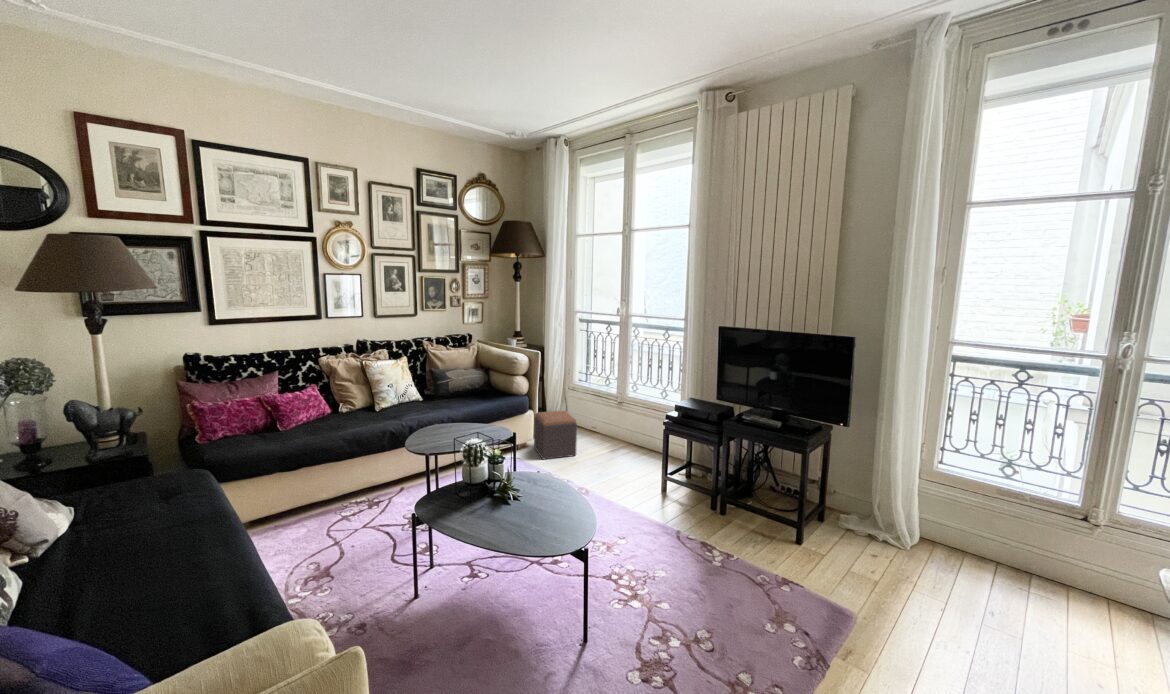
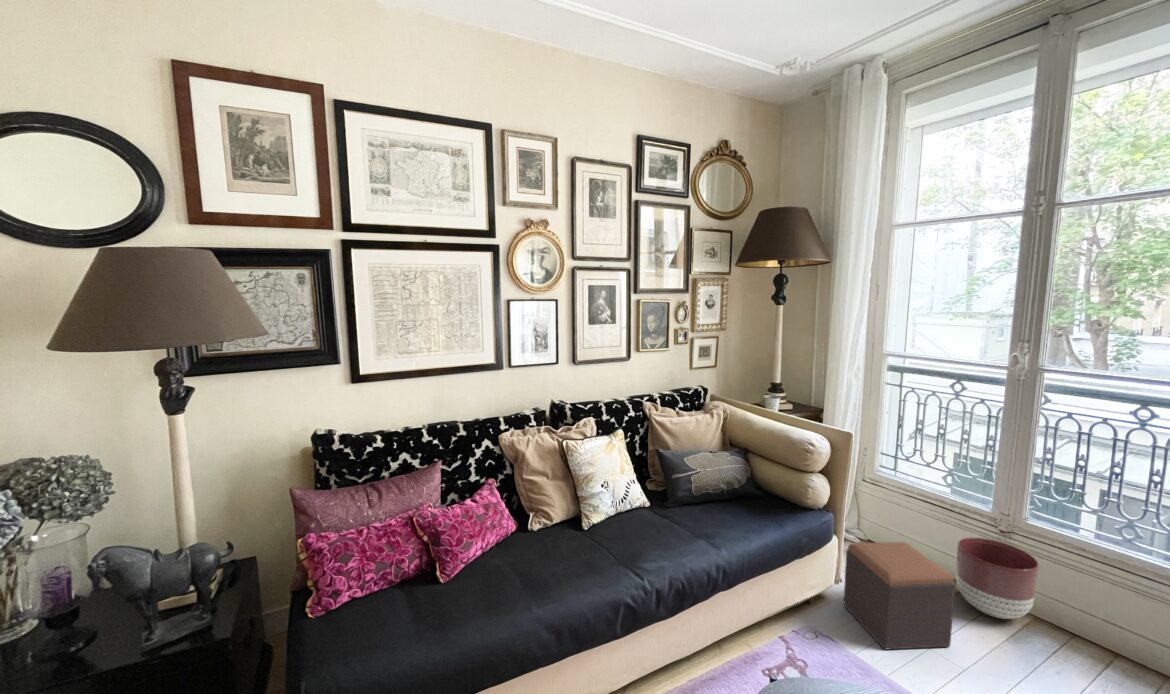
planter: none [594,408,625,445] -> present [956,538,1039,619]

